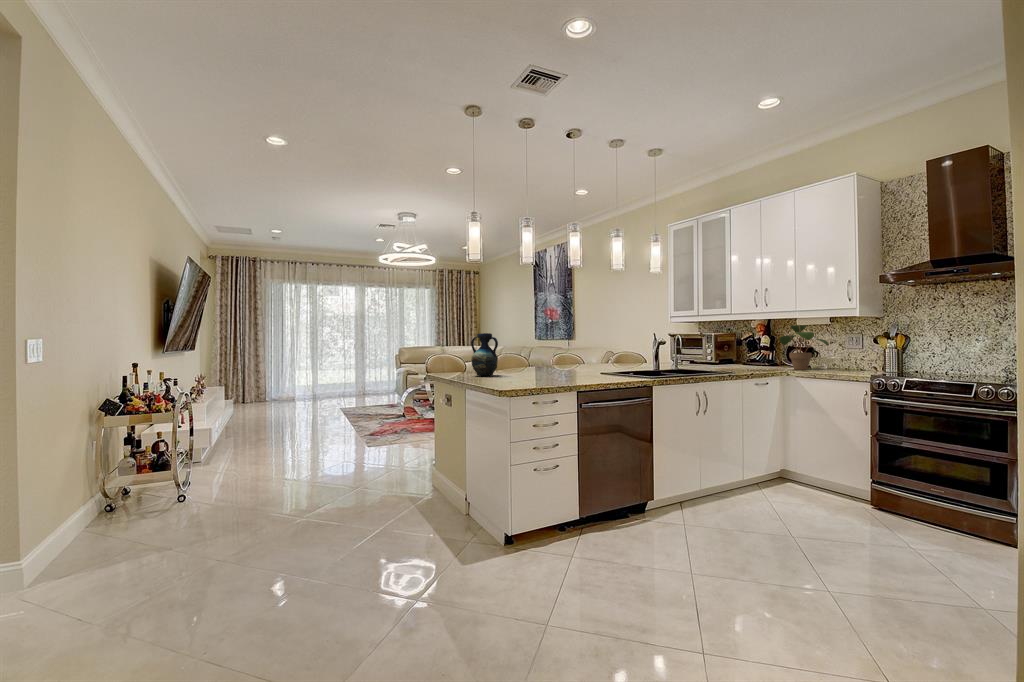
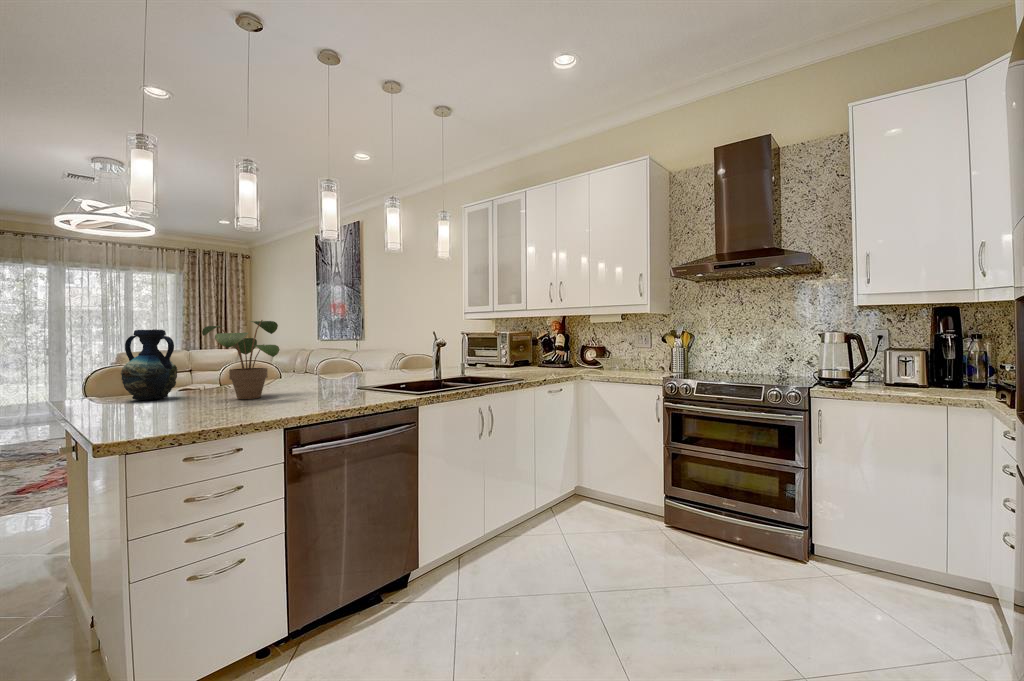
potted plant: present [776,325,829,370] -> present [202,320,280,399]

